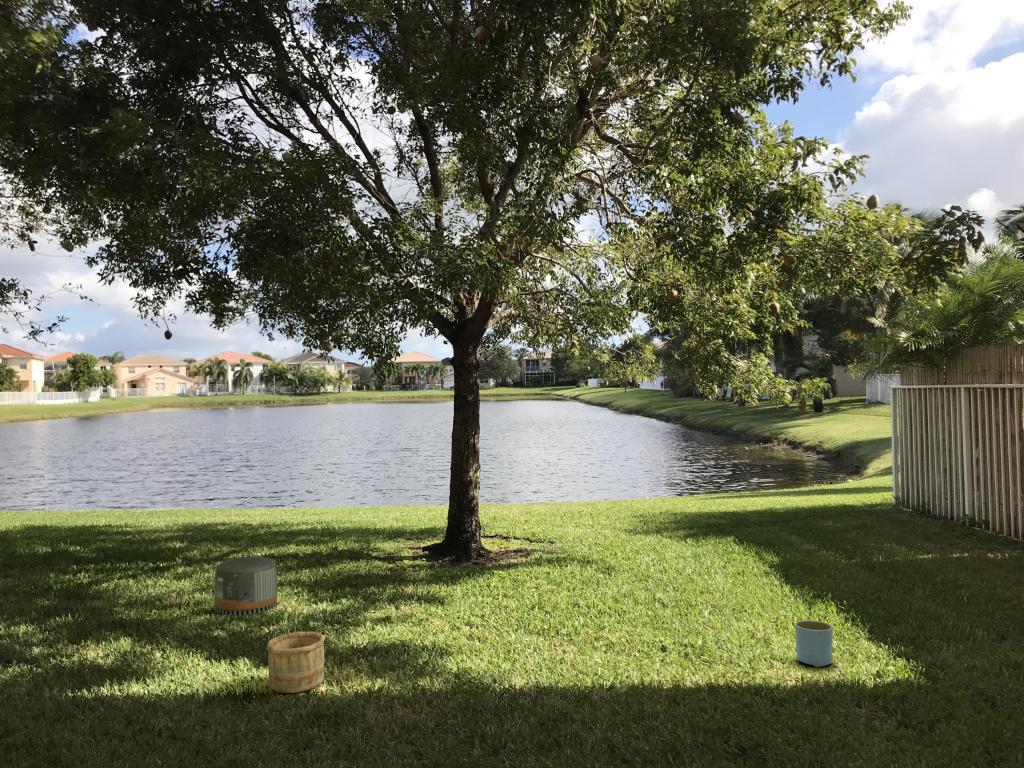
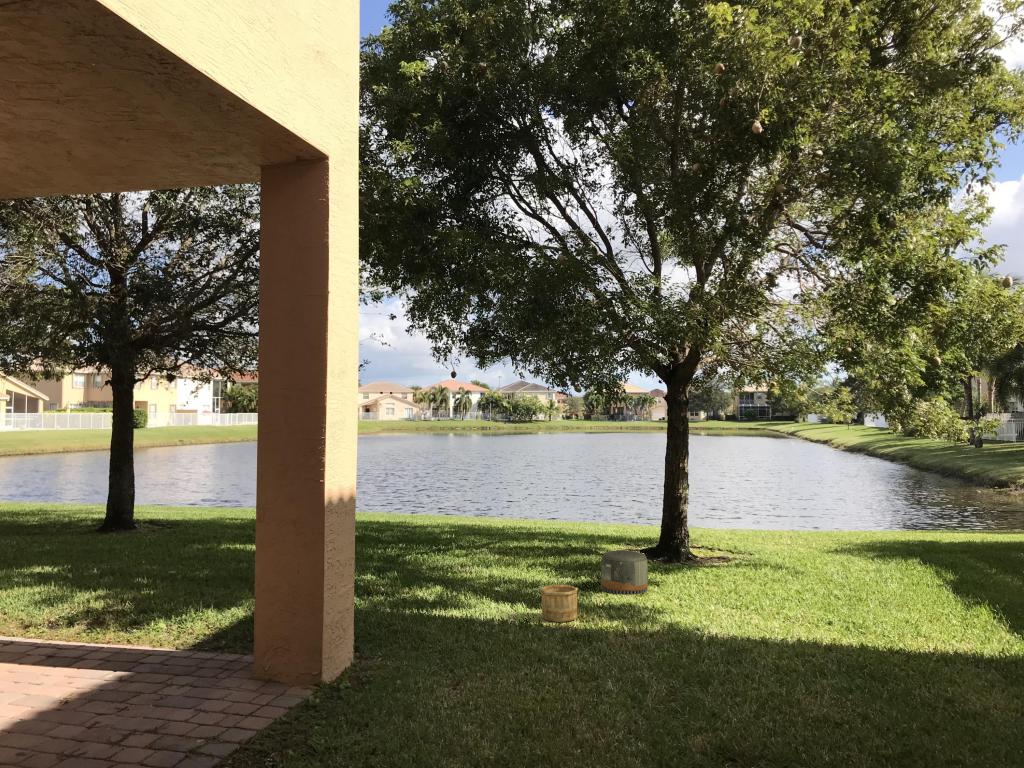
pouf: present [215,557,277,615] -> present [601,550,648,595]
planter: present [795,620,833,667] -> none [937,610,969,645]

